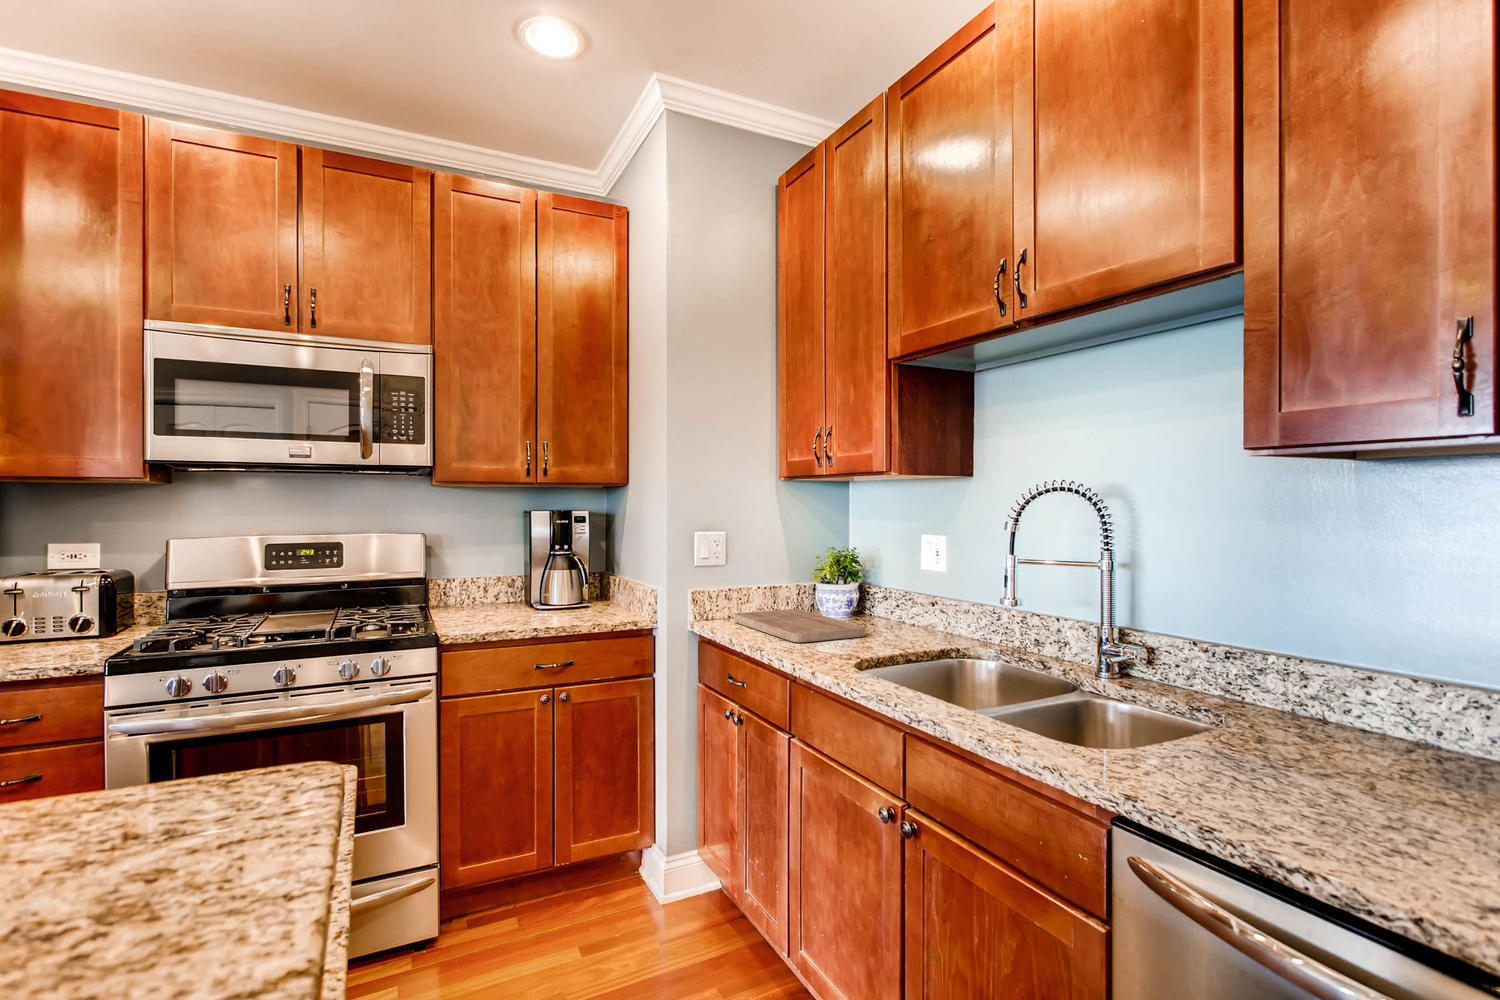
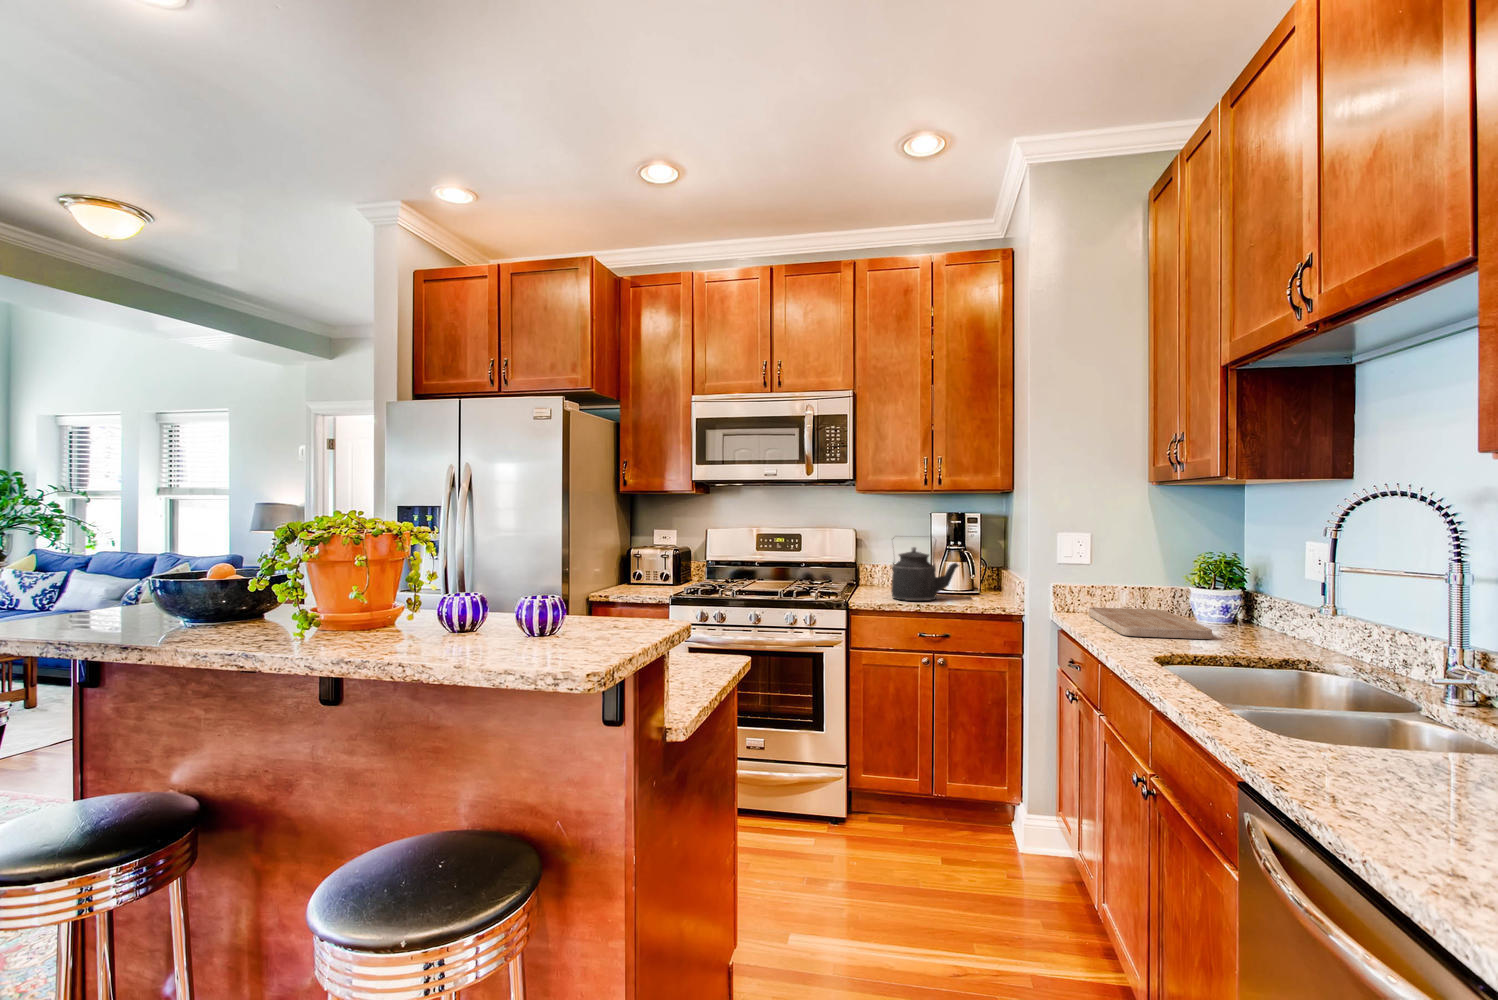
kettle: none [490,540,577,625] -> present [891,538,959,601]

